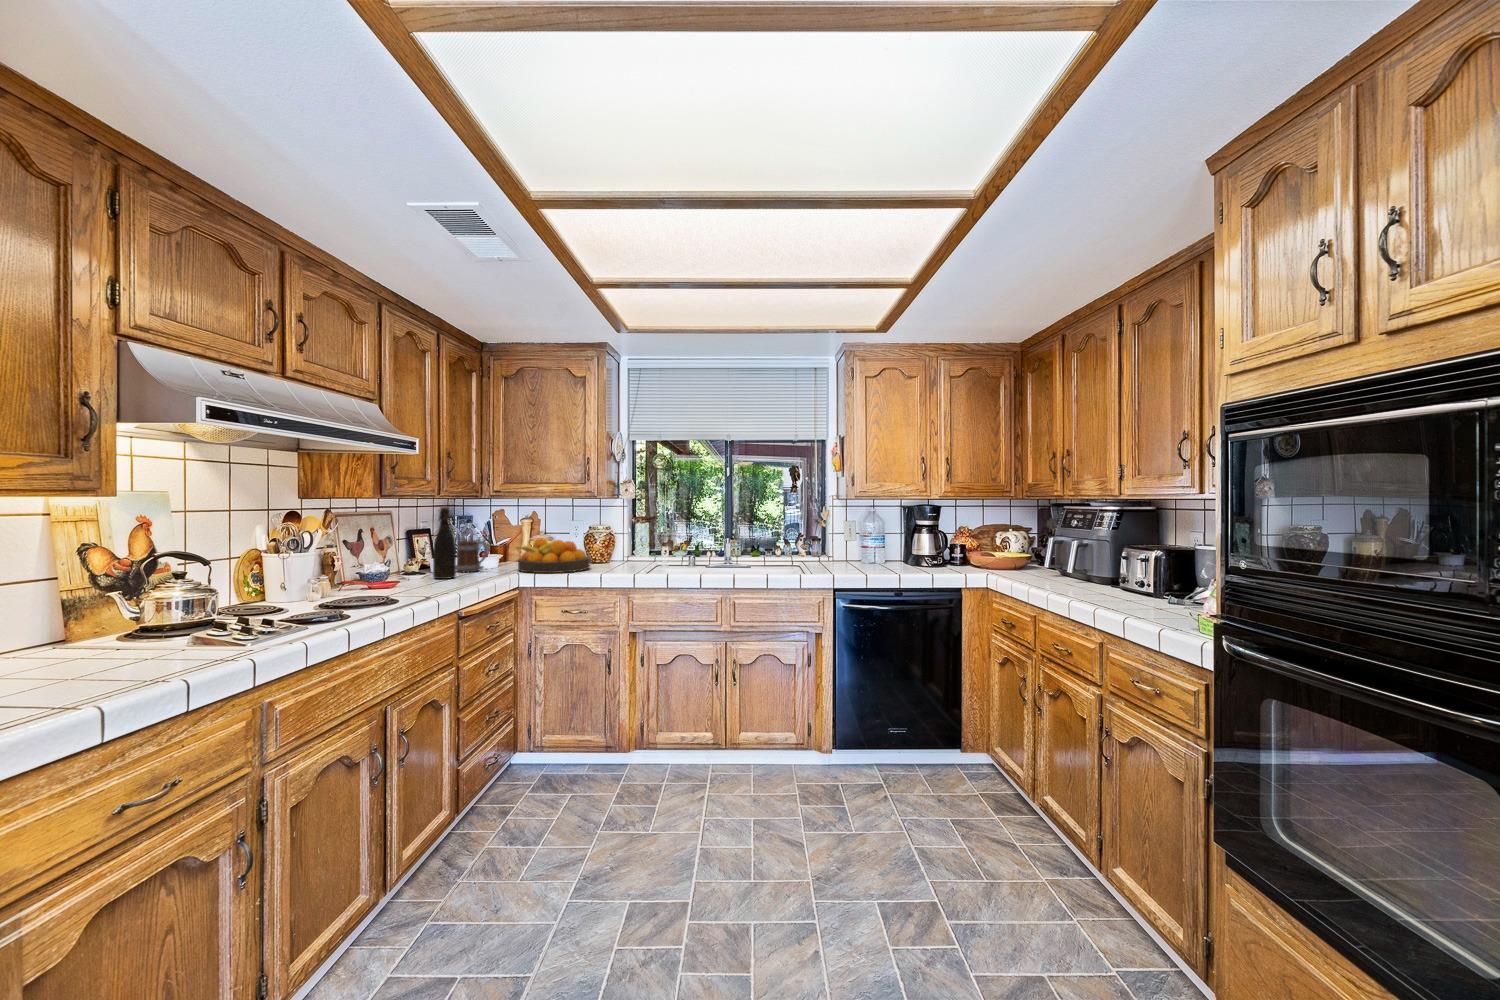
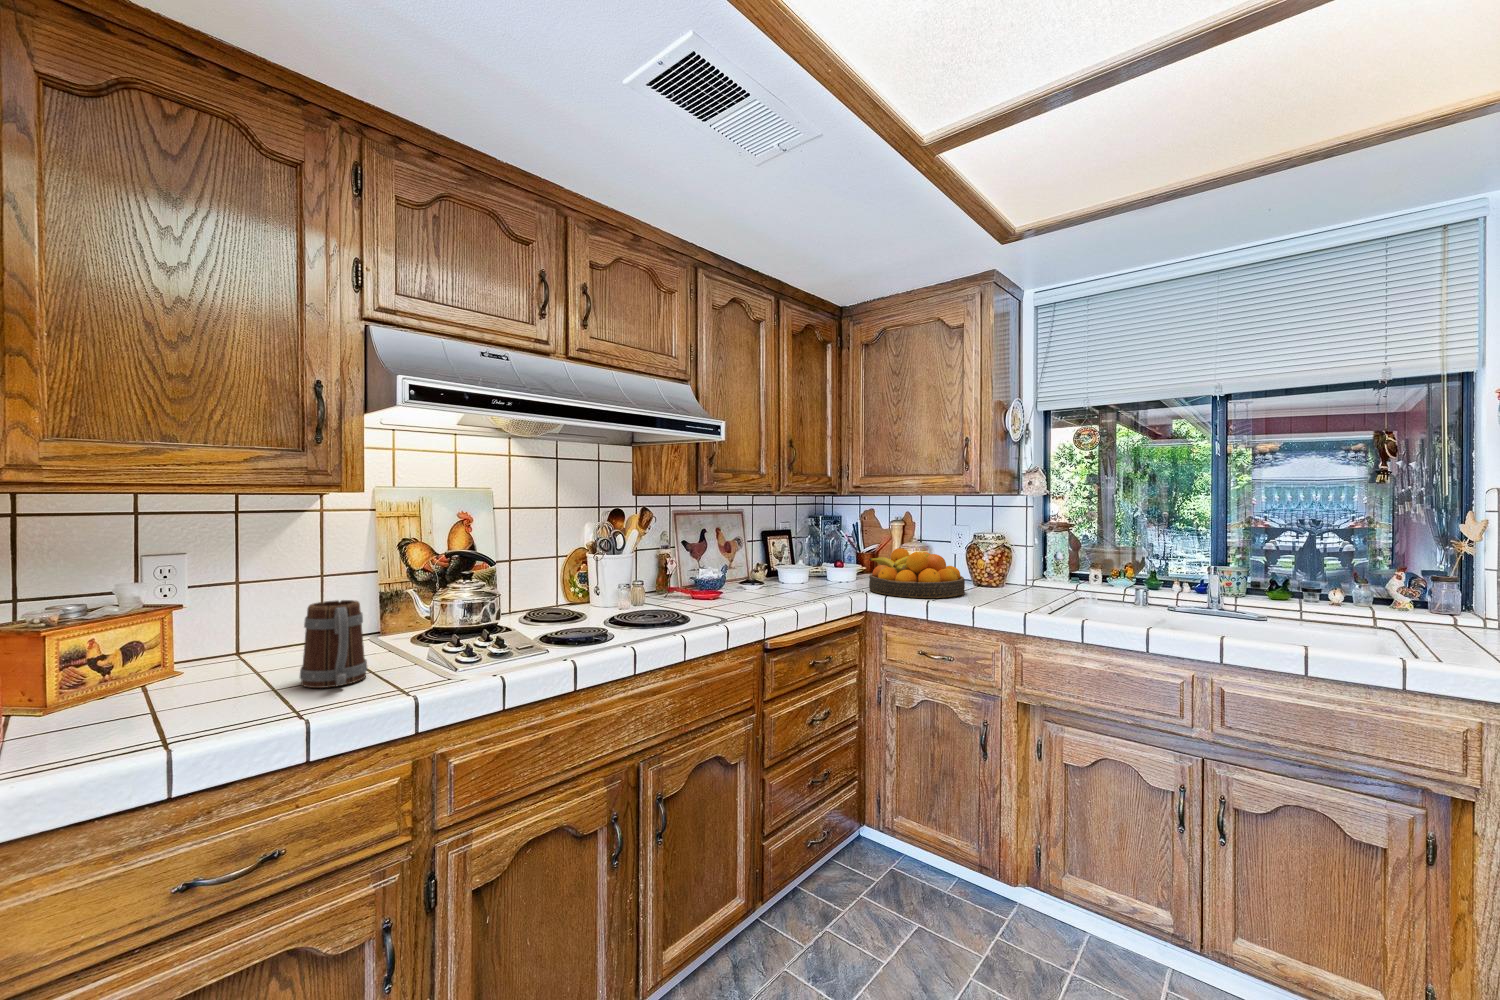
bottle: present [433,507,456,579] -> none [764,506,789,594]
mug: present [456,540,488,572] -> present [300,600,367,688]

